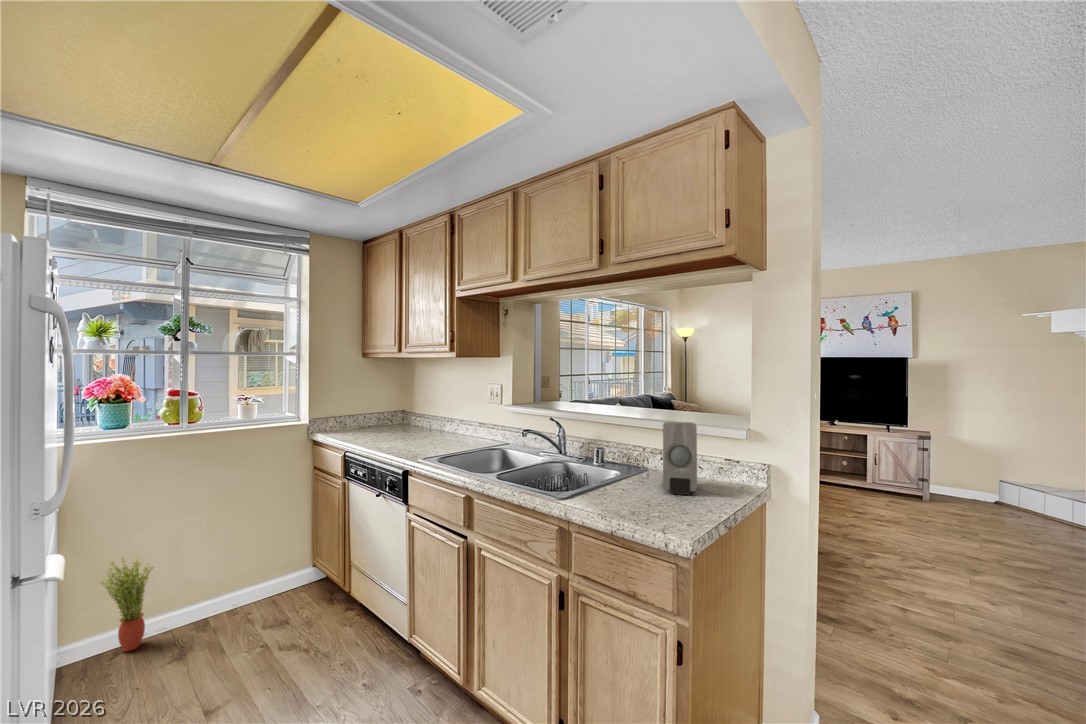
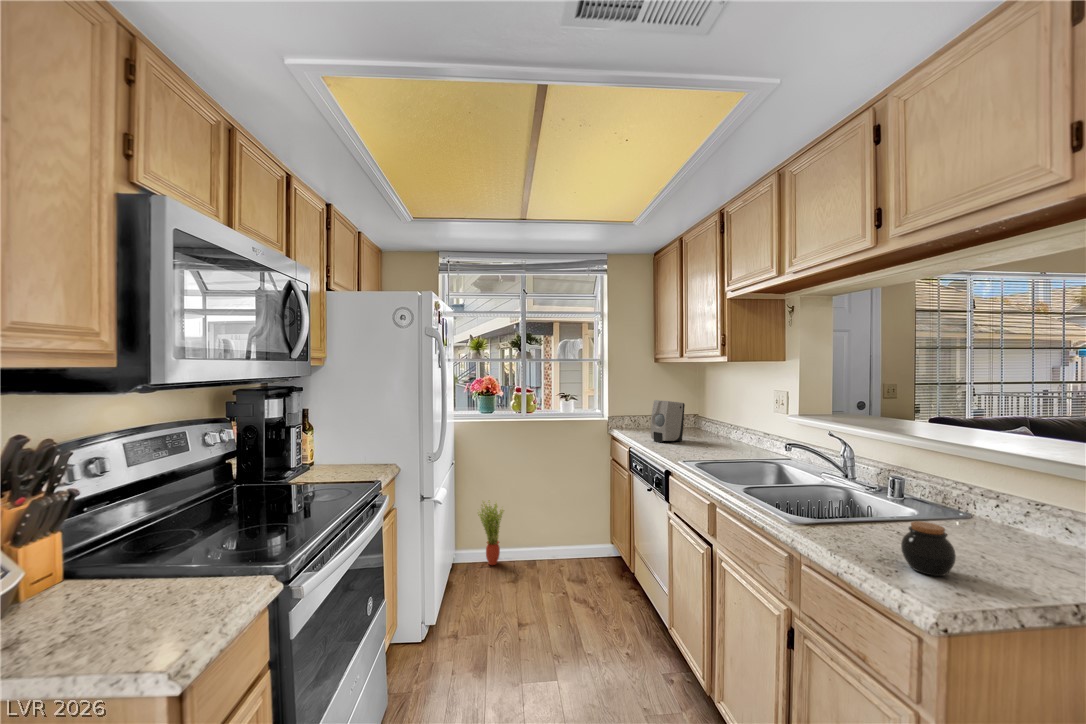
soap dispenser: present [663,422,697,495] -> present [651,400,685,442]
jar: none [643,479,674,517] -> present [901,521,956,576]

